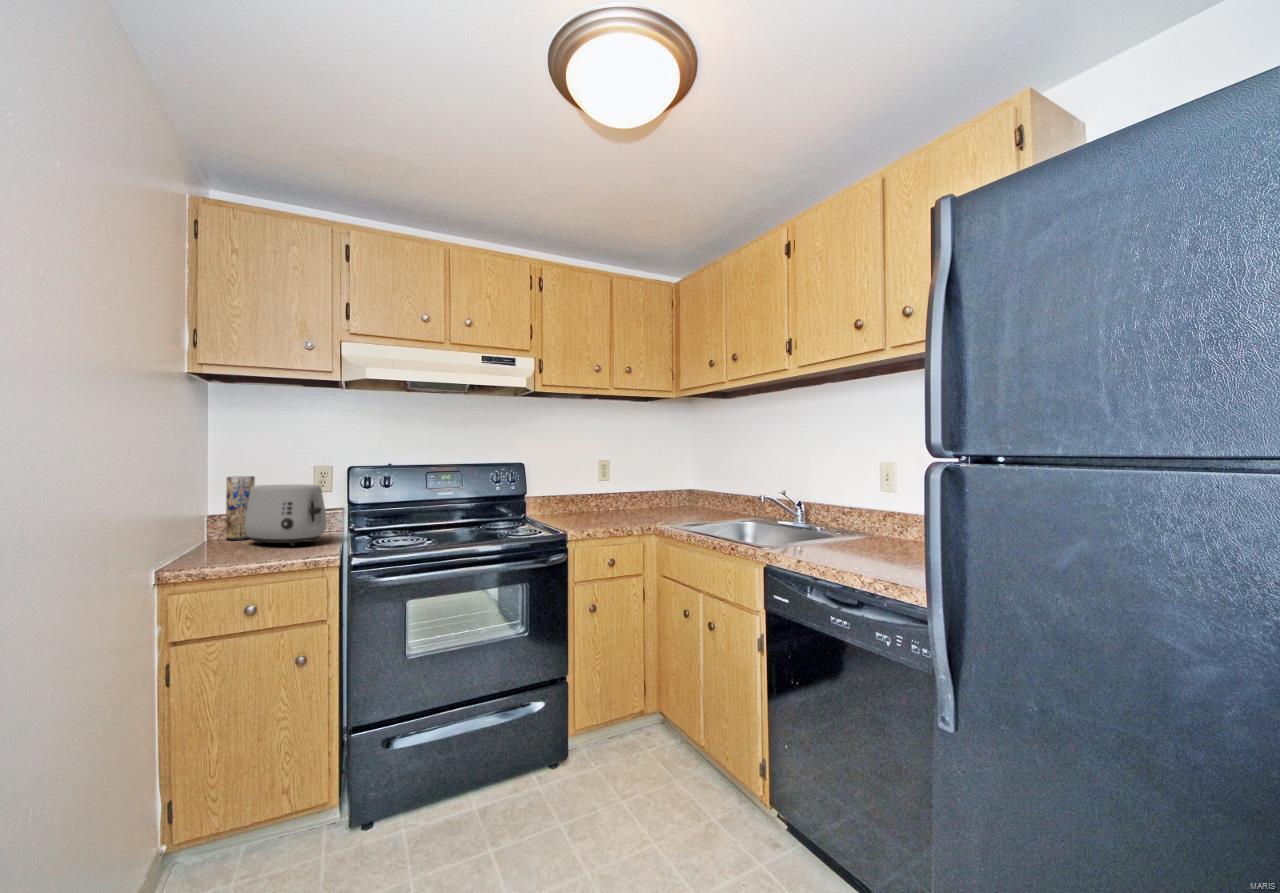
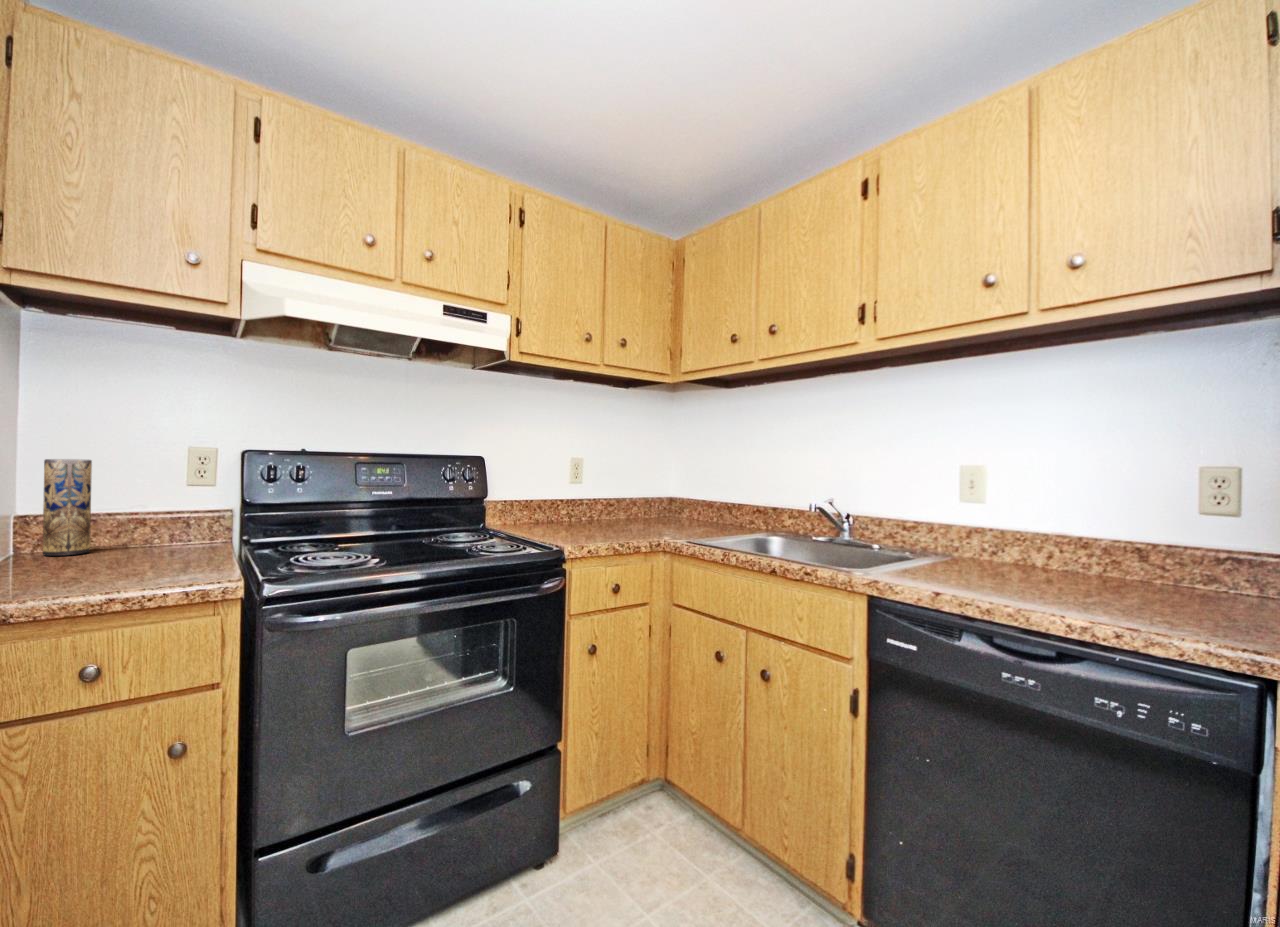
toaster: present [245,484,327,546] -> none [76,473,212,566]

